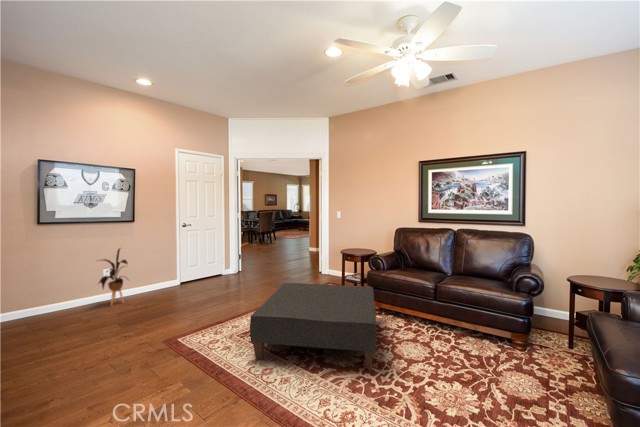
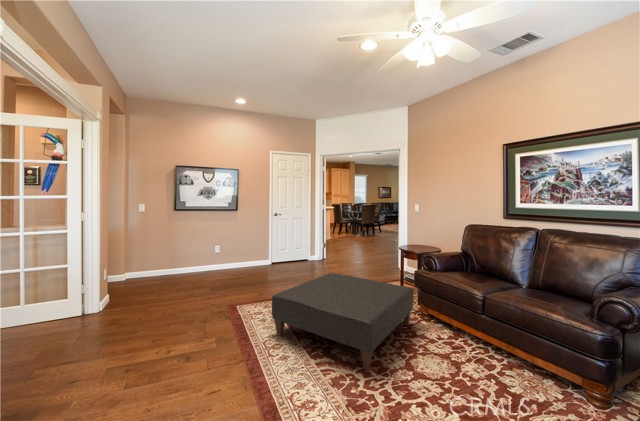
house plant: present [98,249,127,306] -> none [208,232,230,275]

